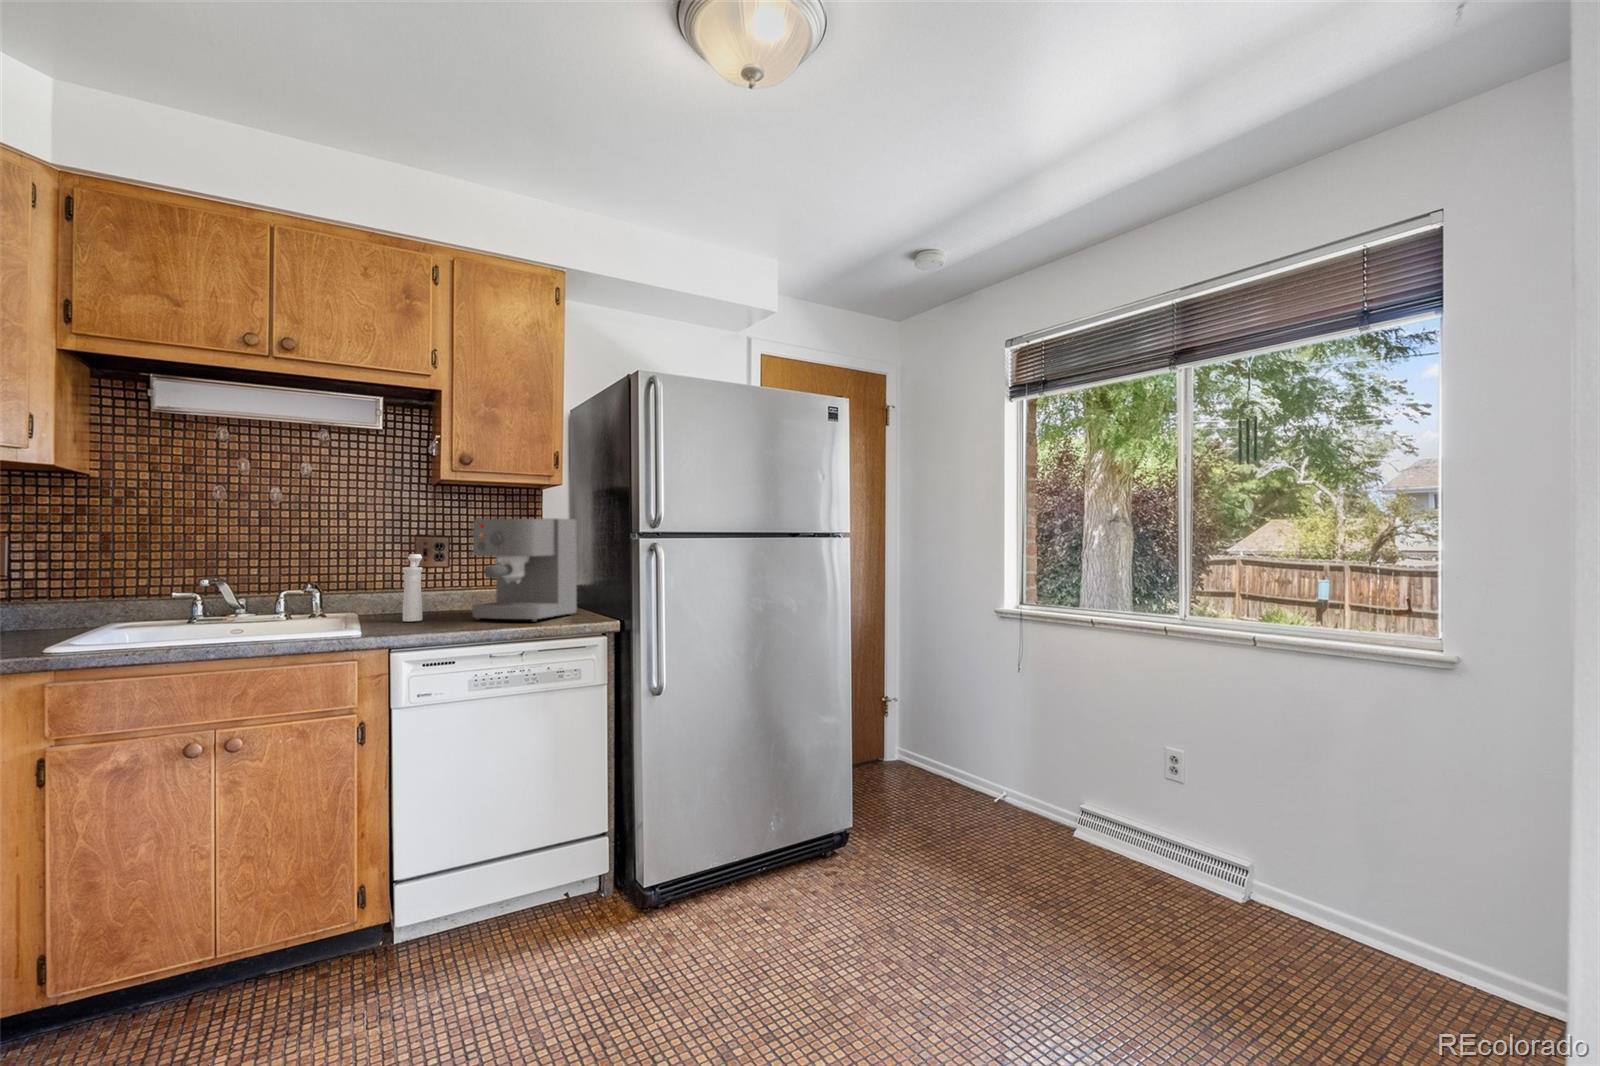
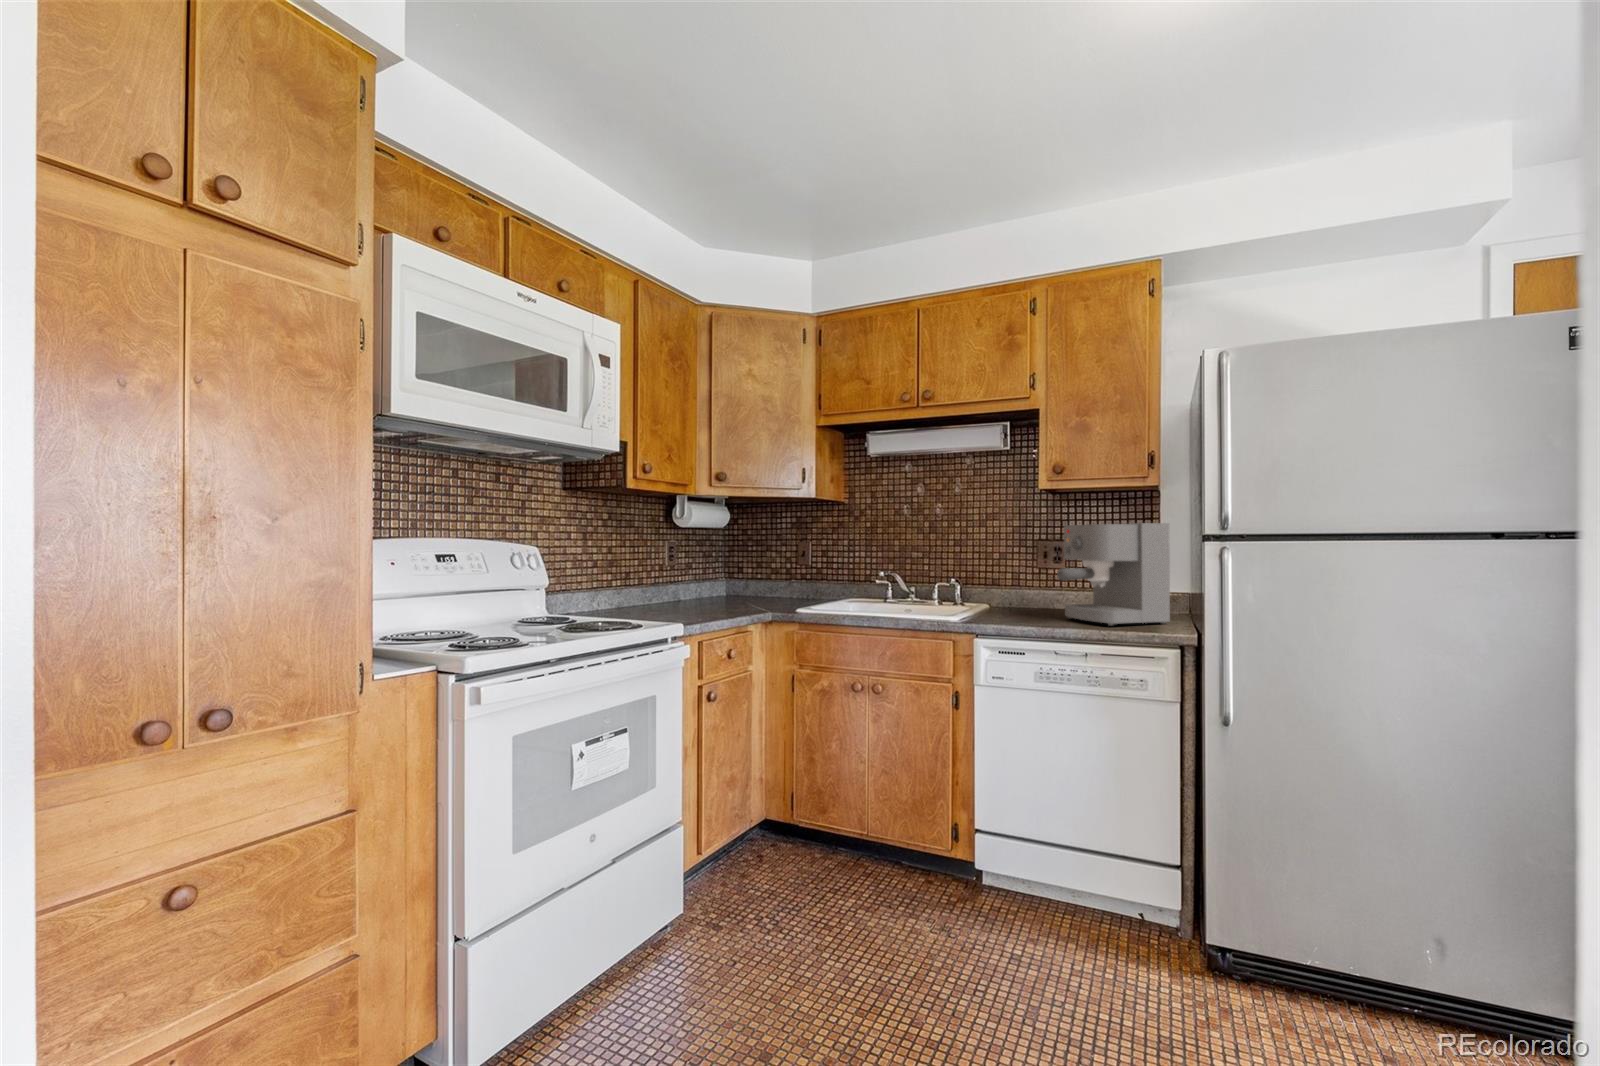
pepper mill: present [403,554,423,621] -> none [1011,557,1034,614]

